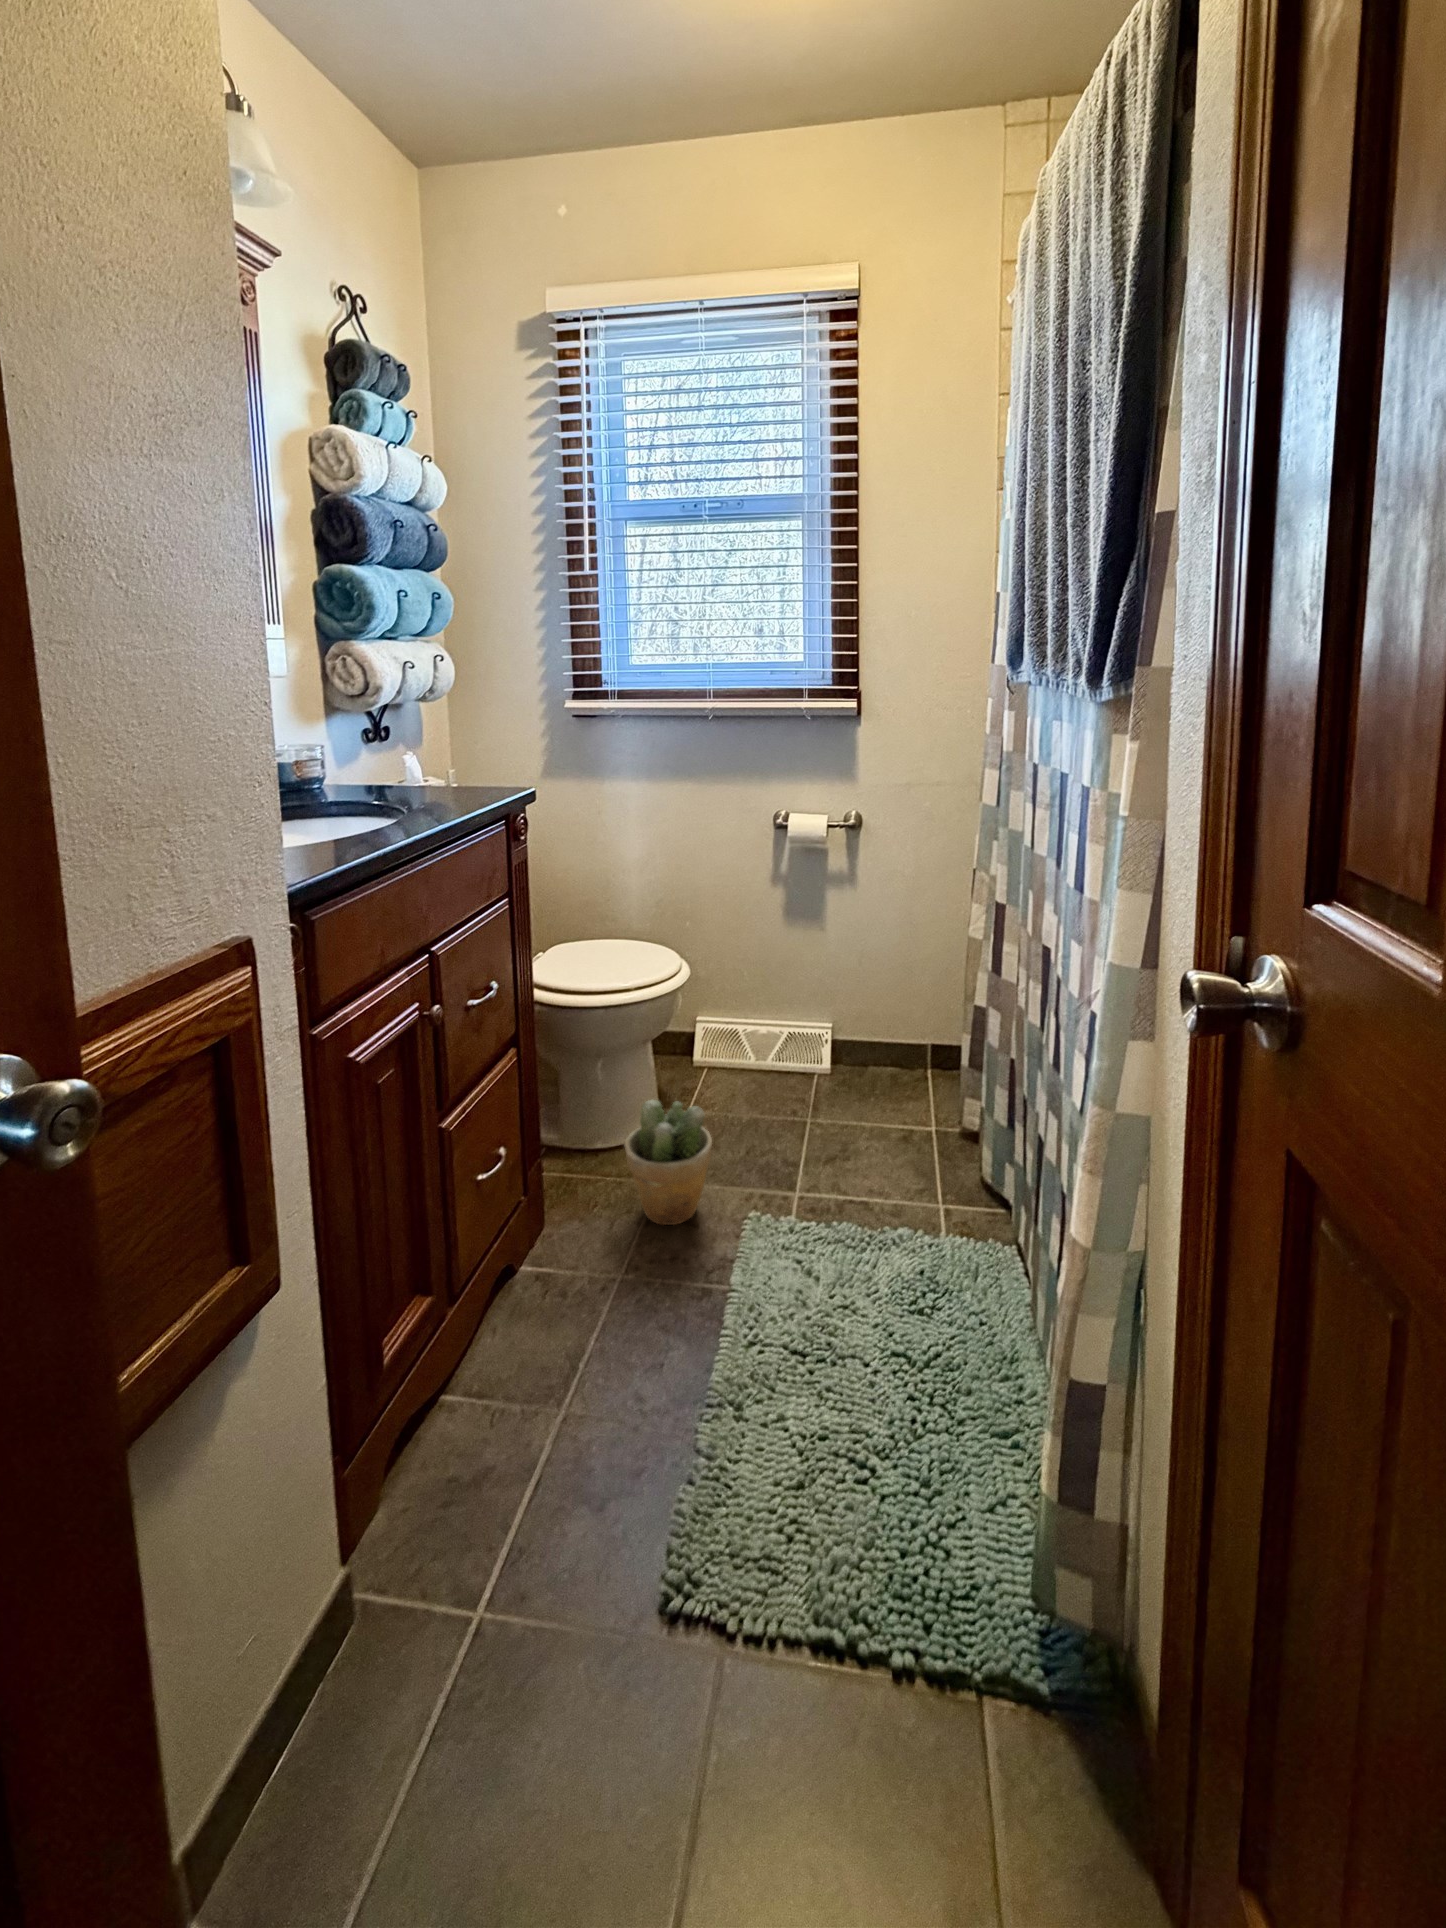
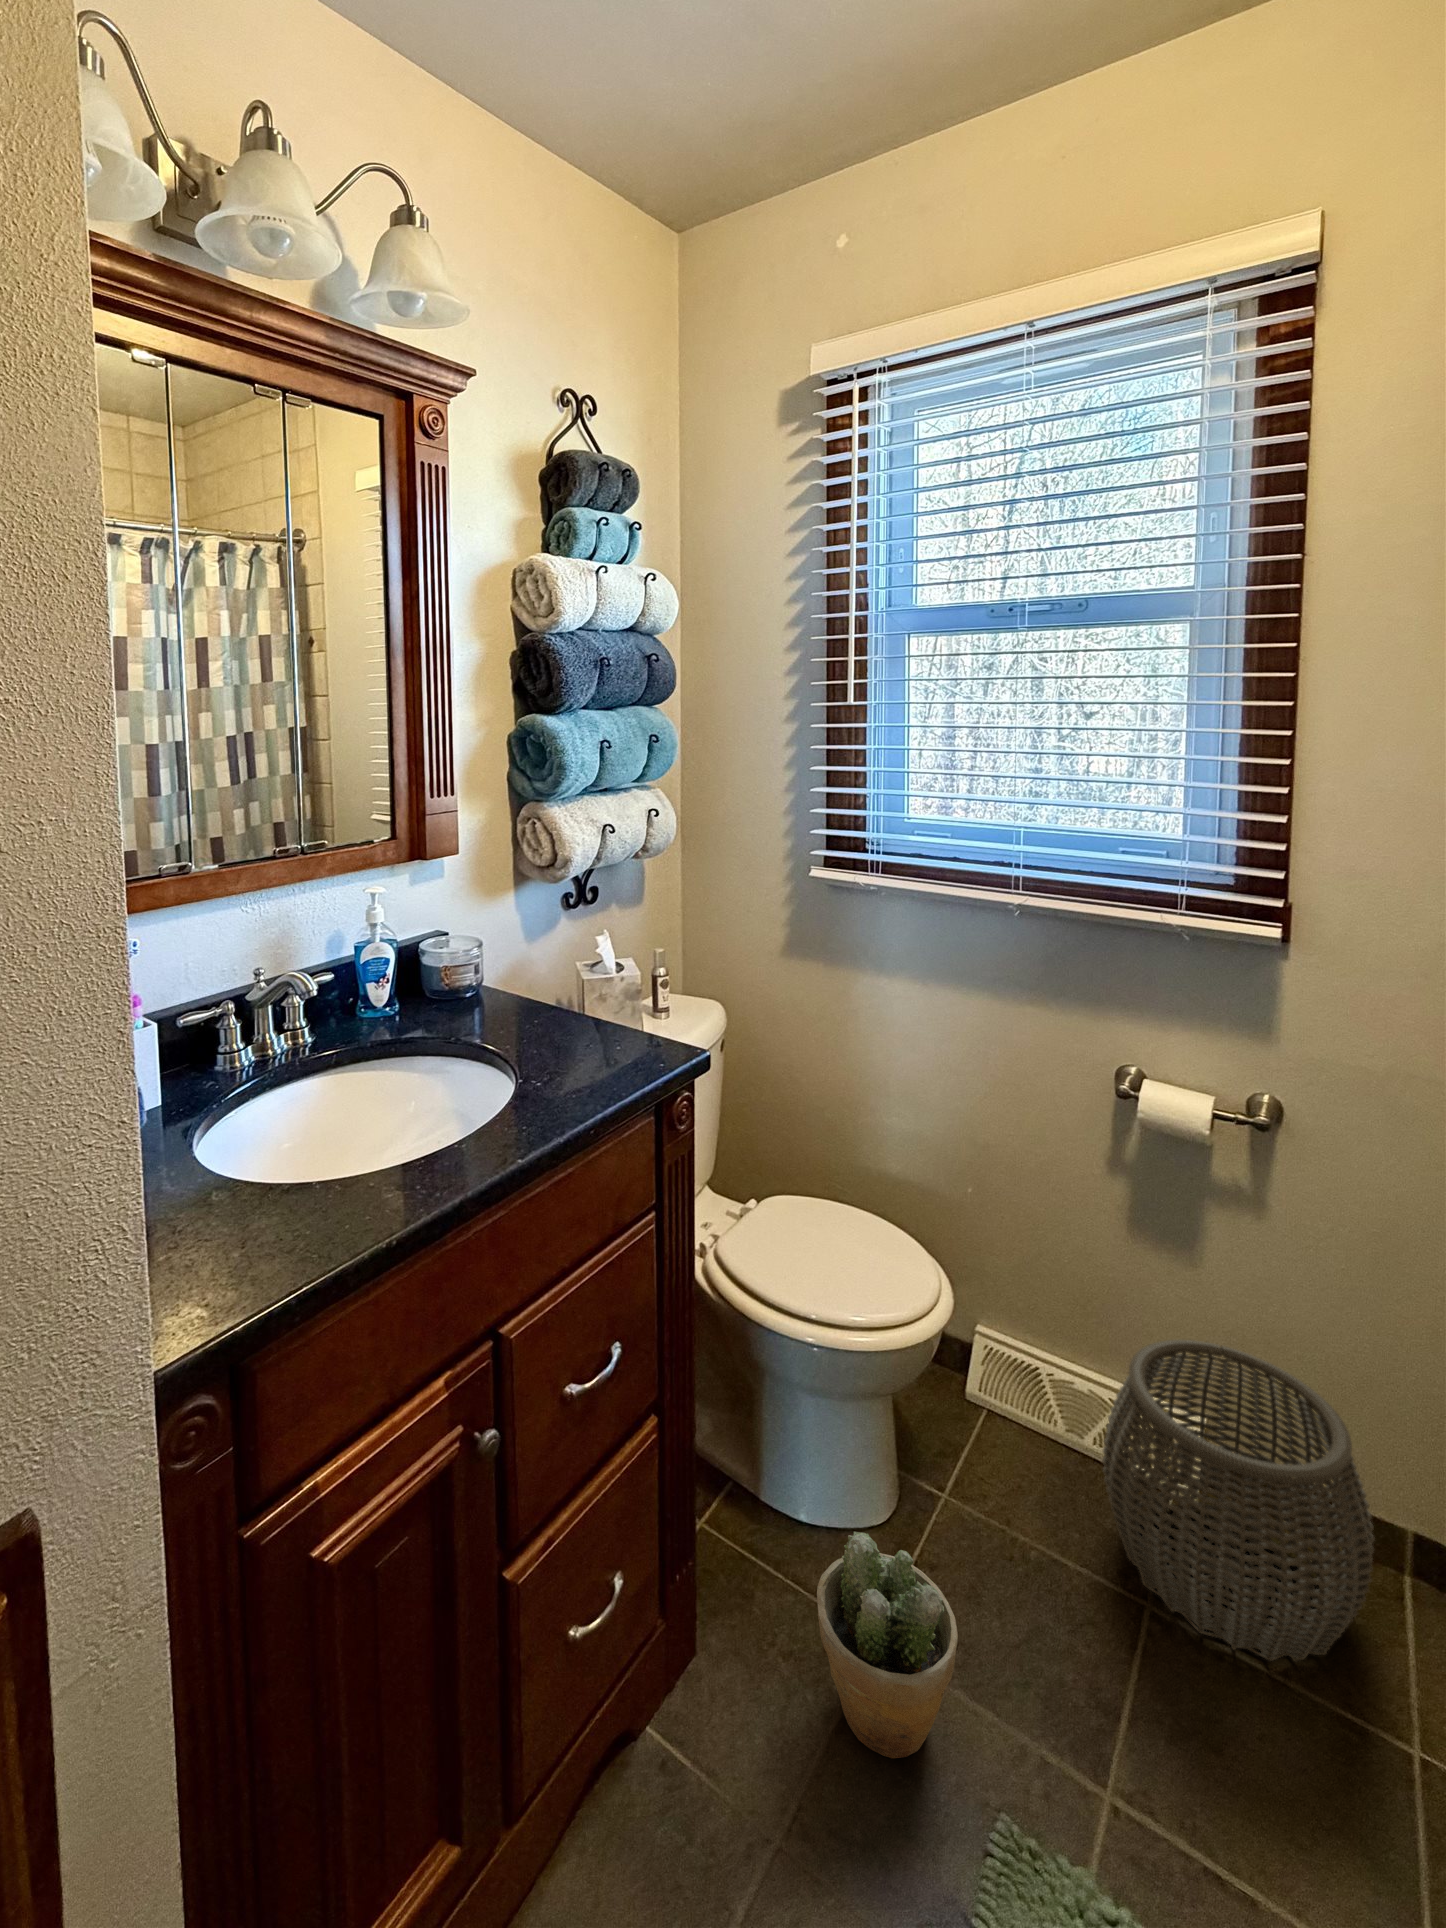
woven basket: none [778,970,914,1123] -> present [1102,1340,1375,1661]

